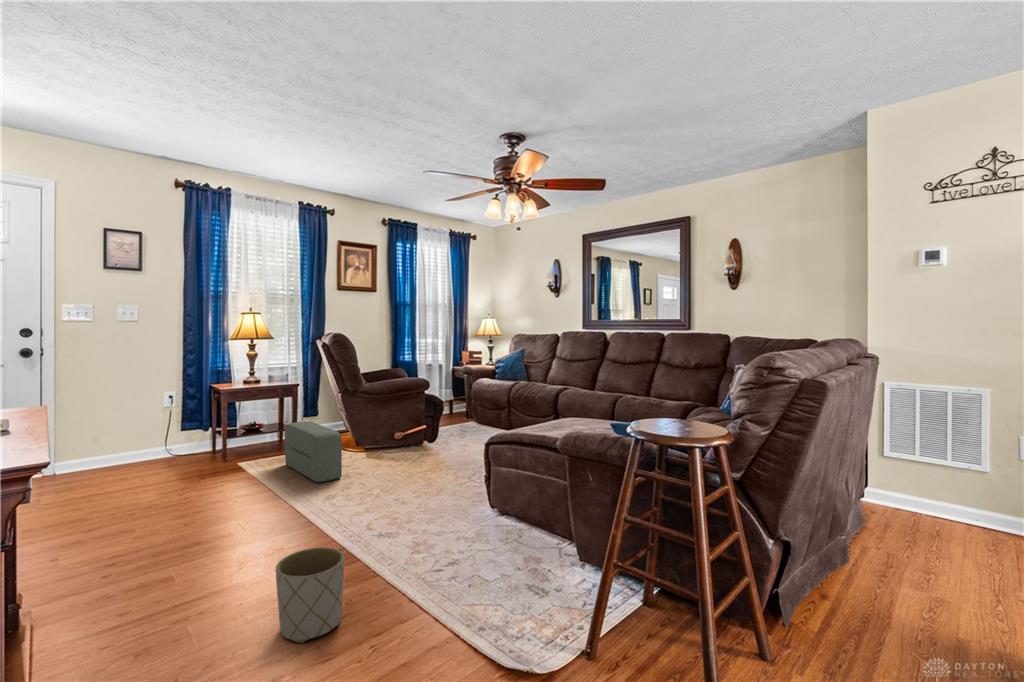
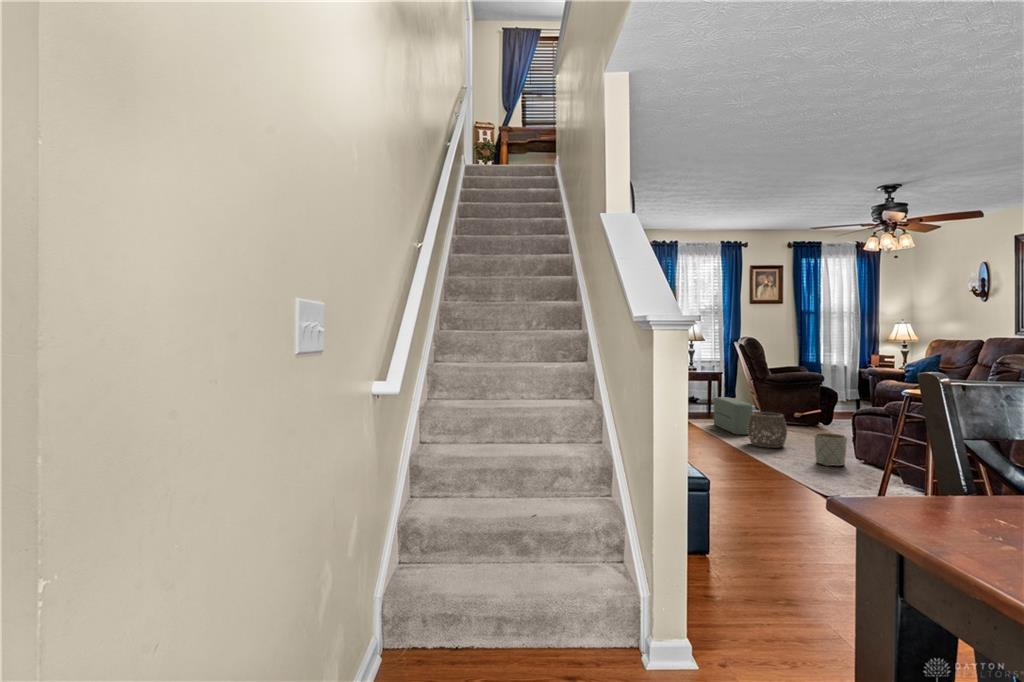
woven basket: none [334,447,393,508] -> present [748,412,787,448]
planter: present [276,547,344,643] -> present [815,433,847,466]

